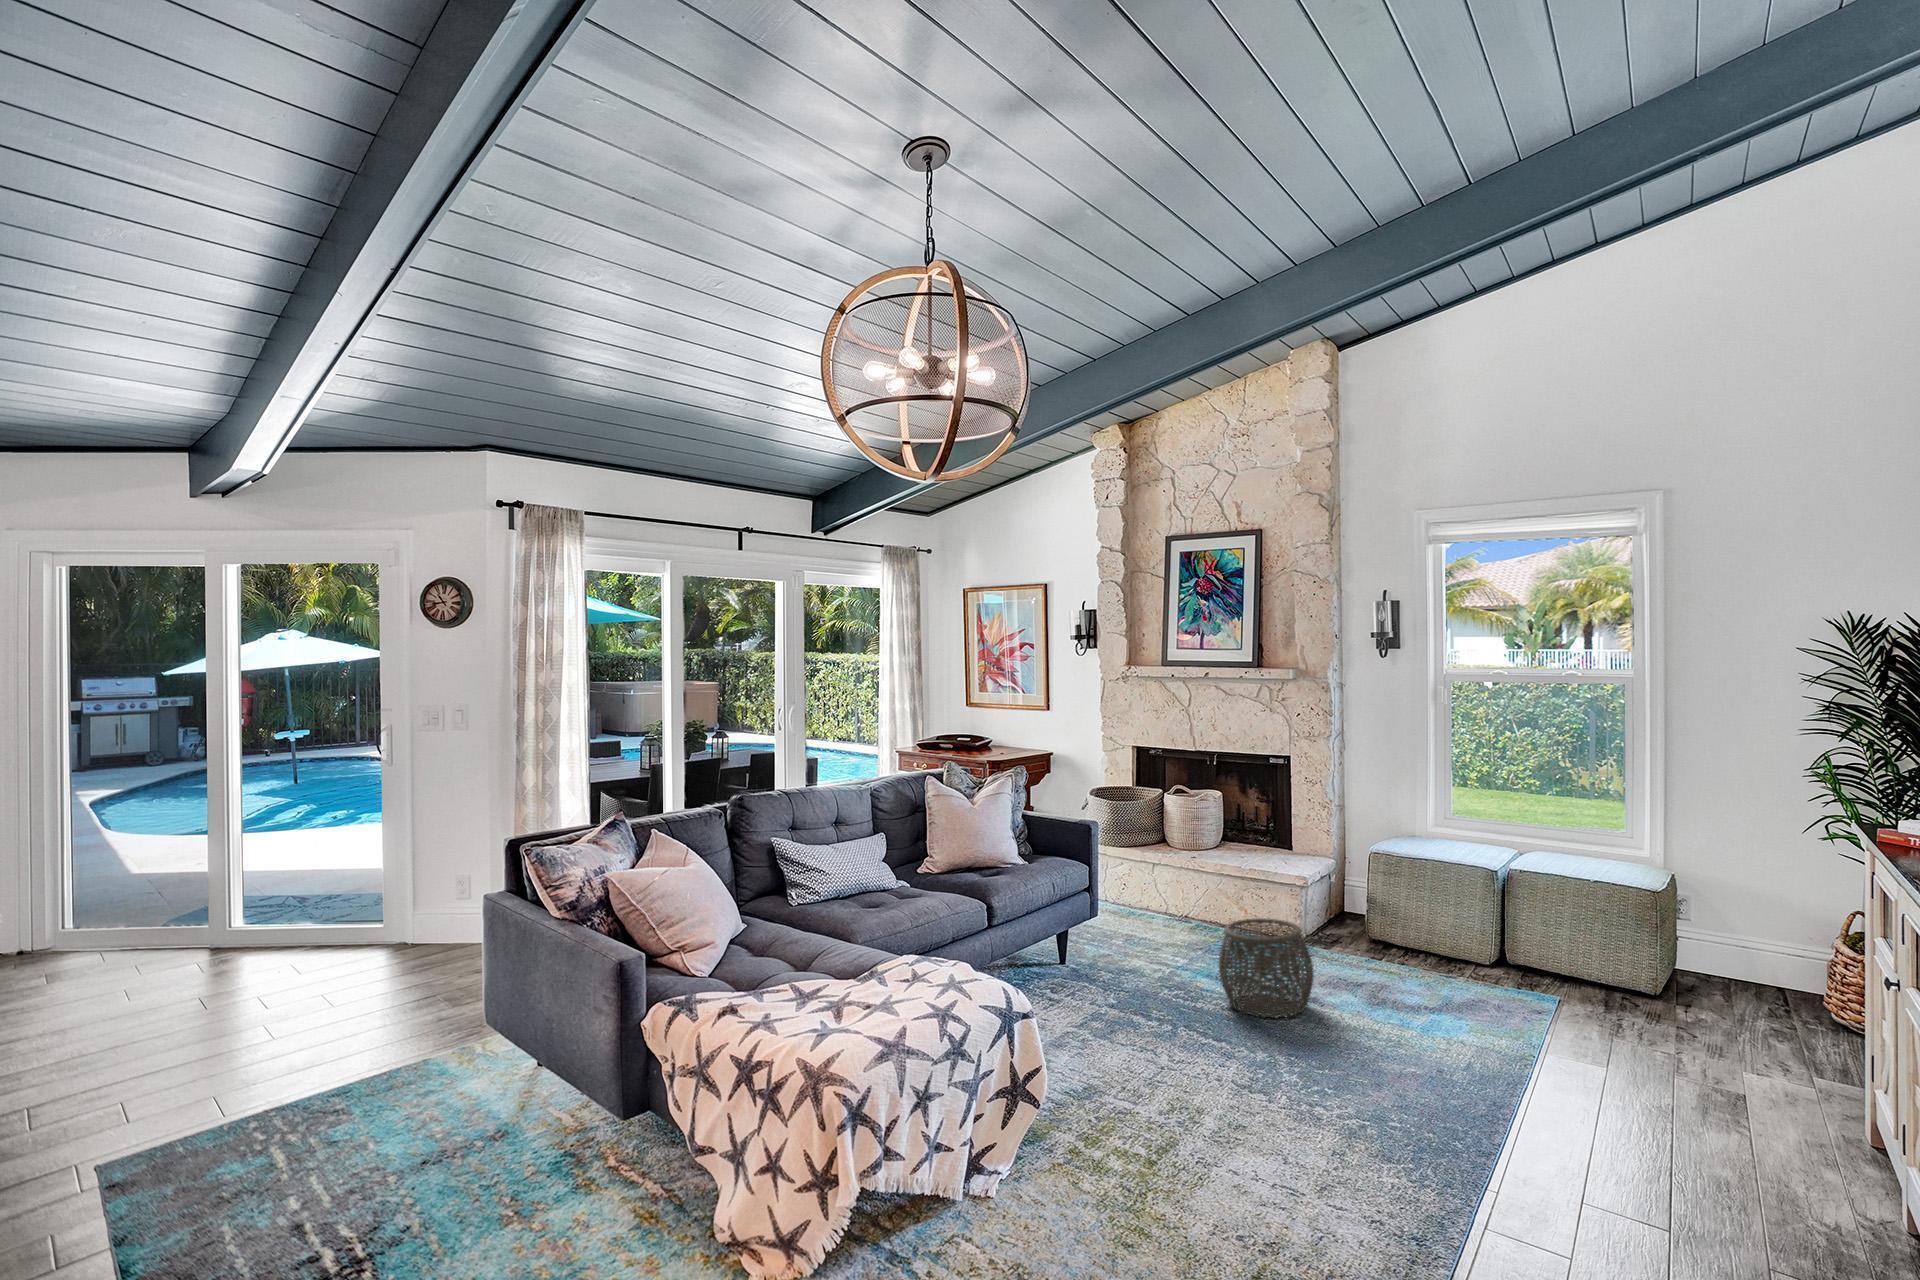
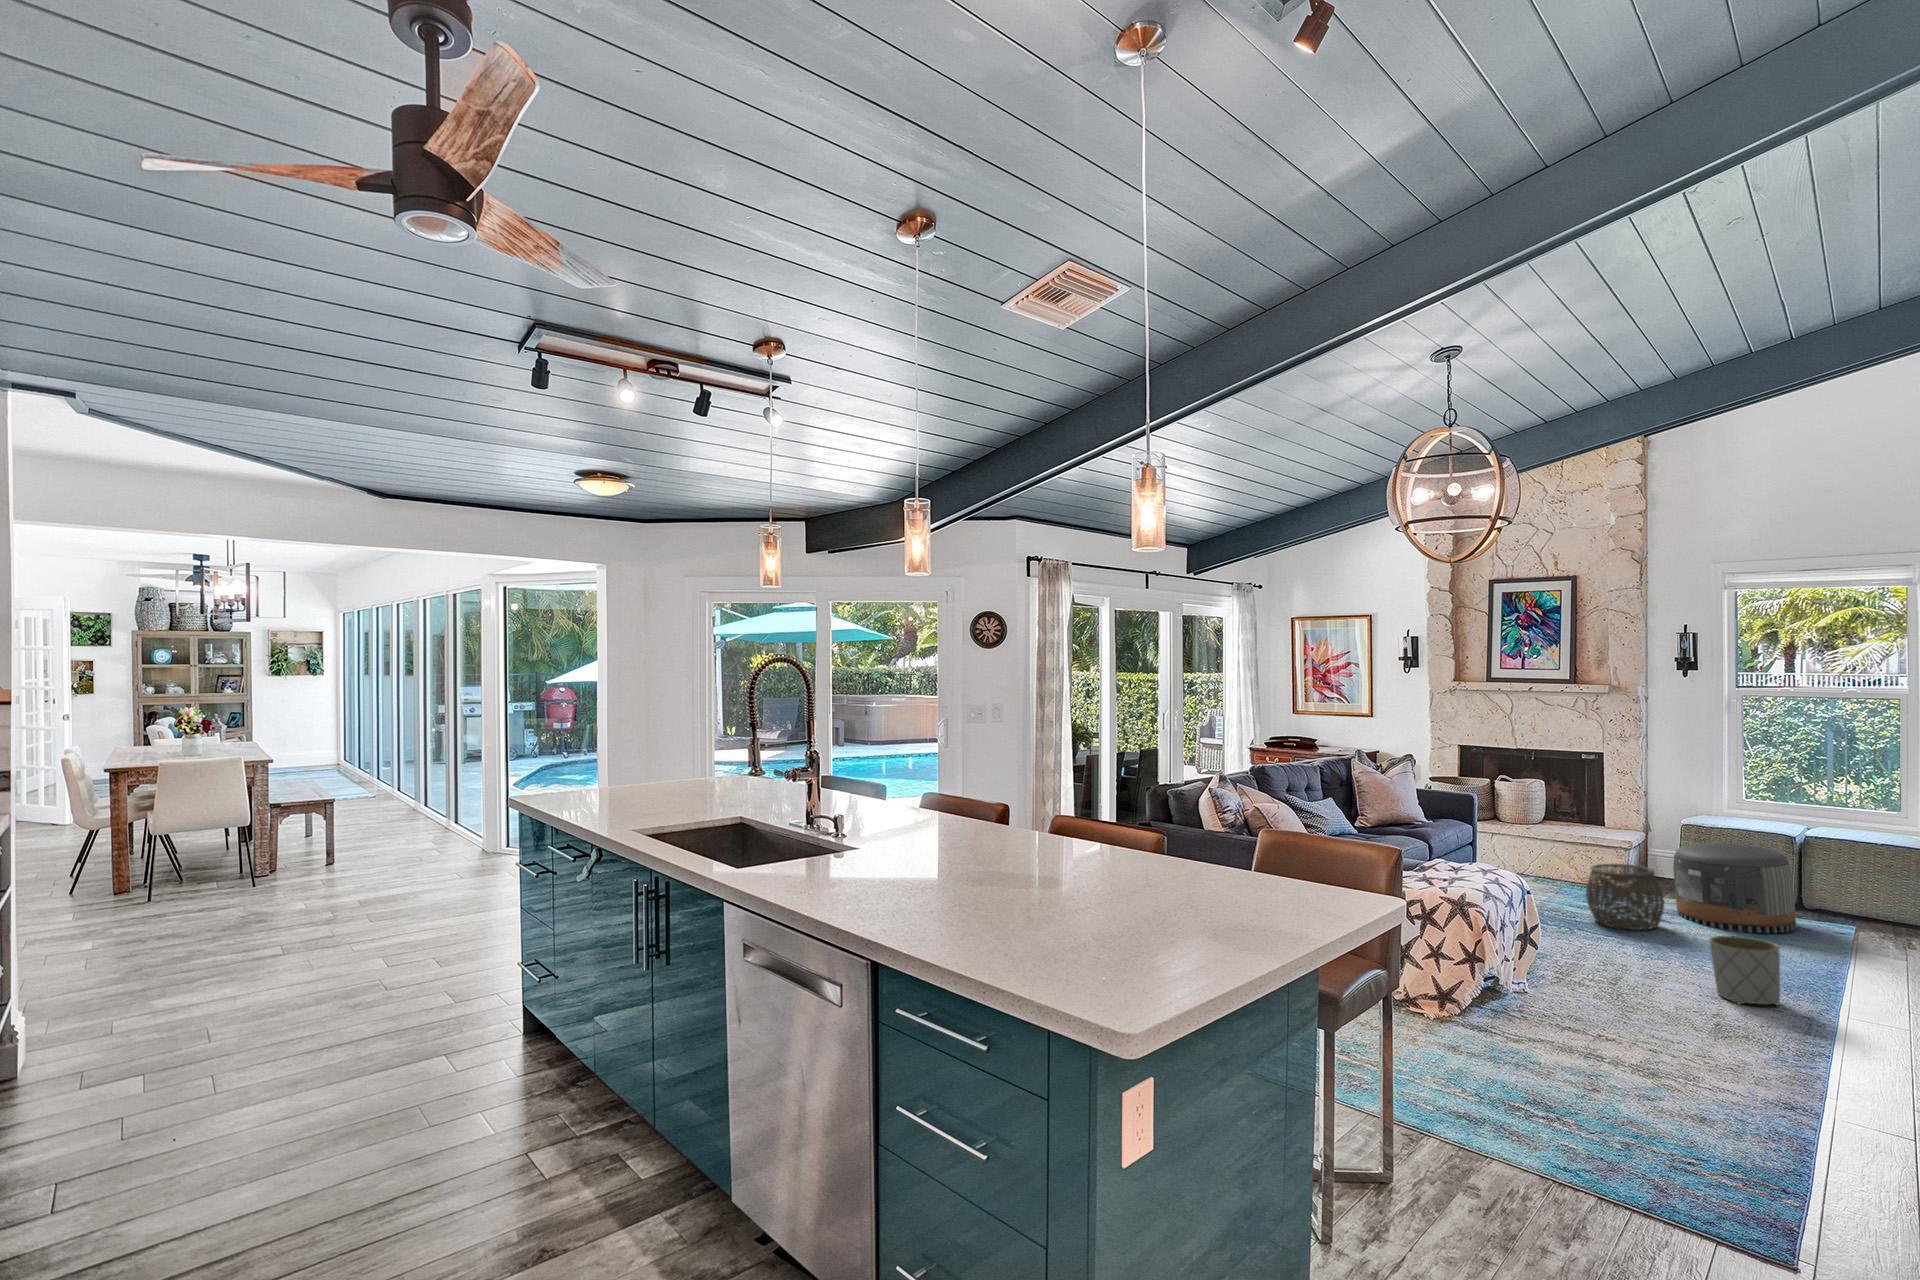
pouf: none [1339,880,1482,1011] -> present [1673,843,1796,933]
planter: none [1315,1061,1408,1183] -> present [1709,936,1780,1005]

